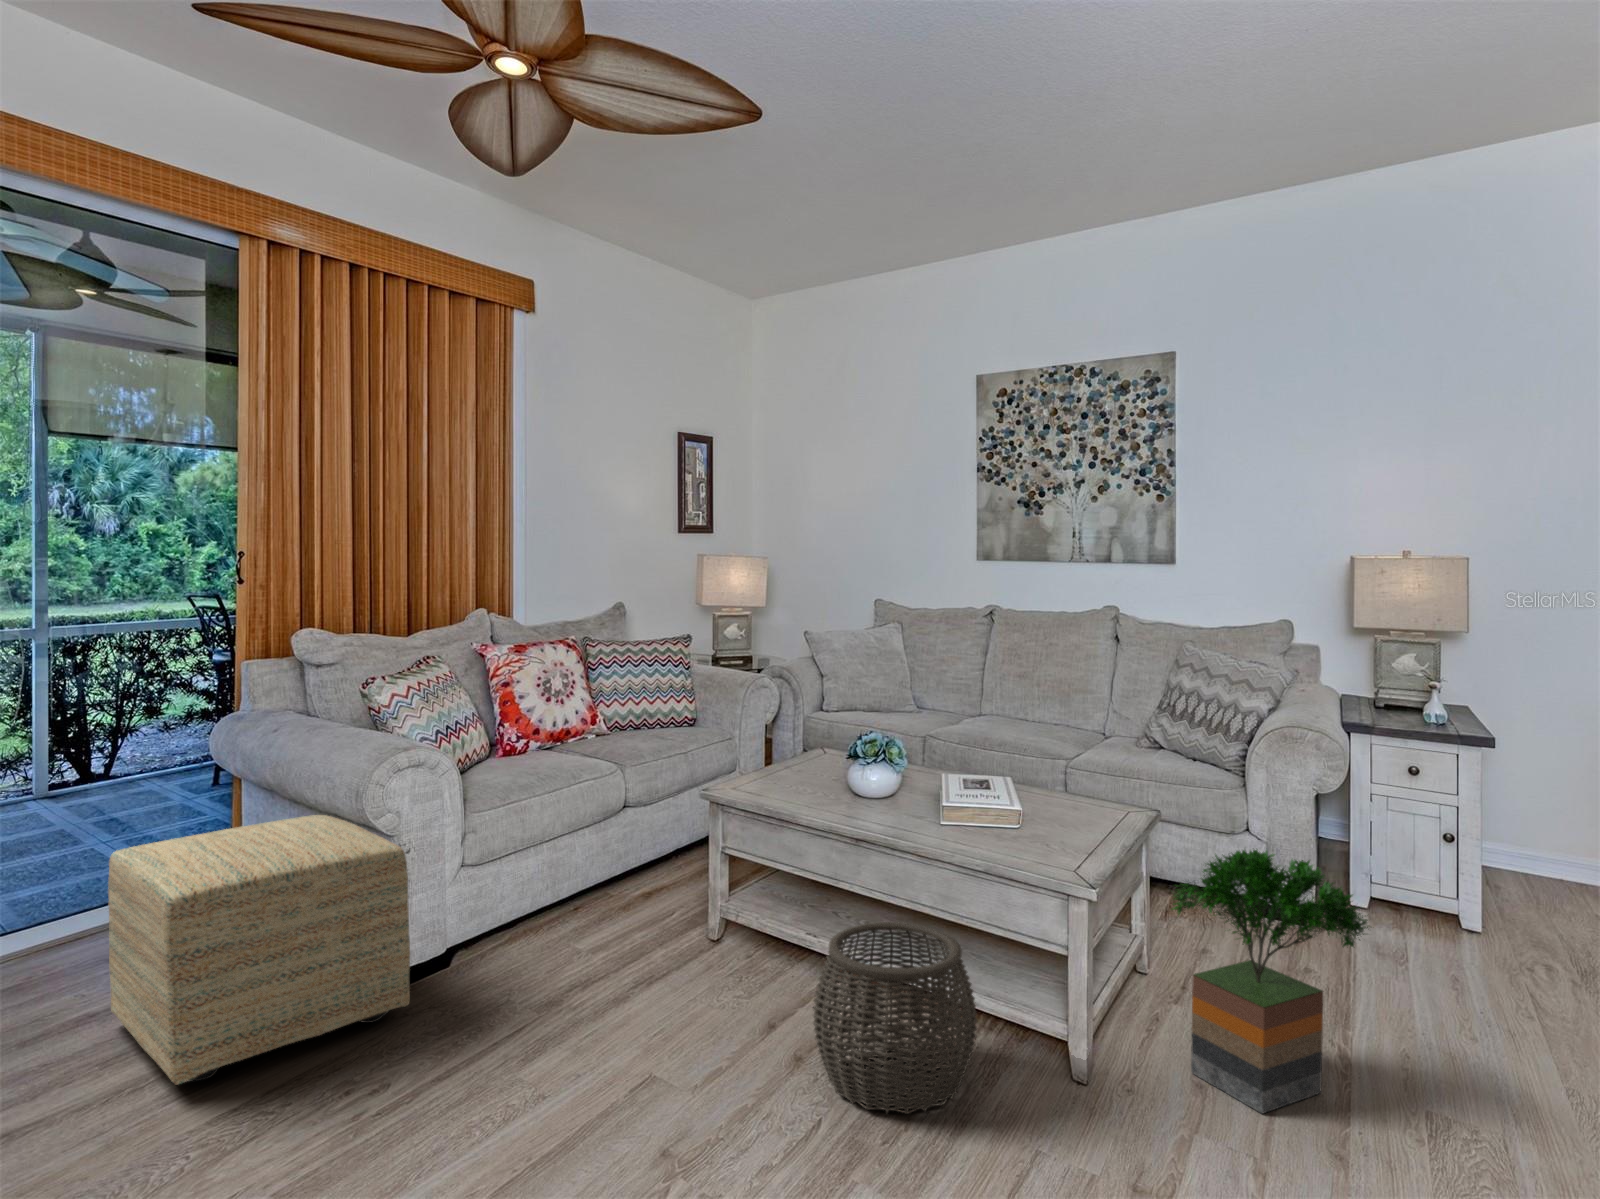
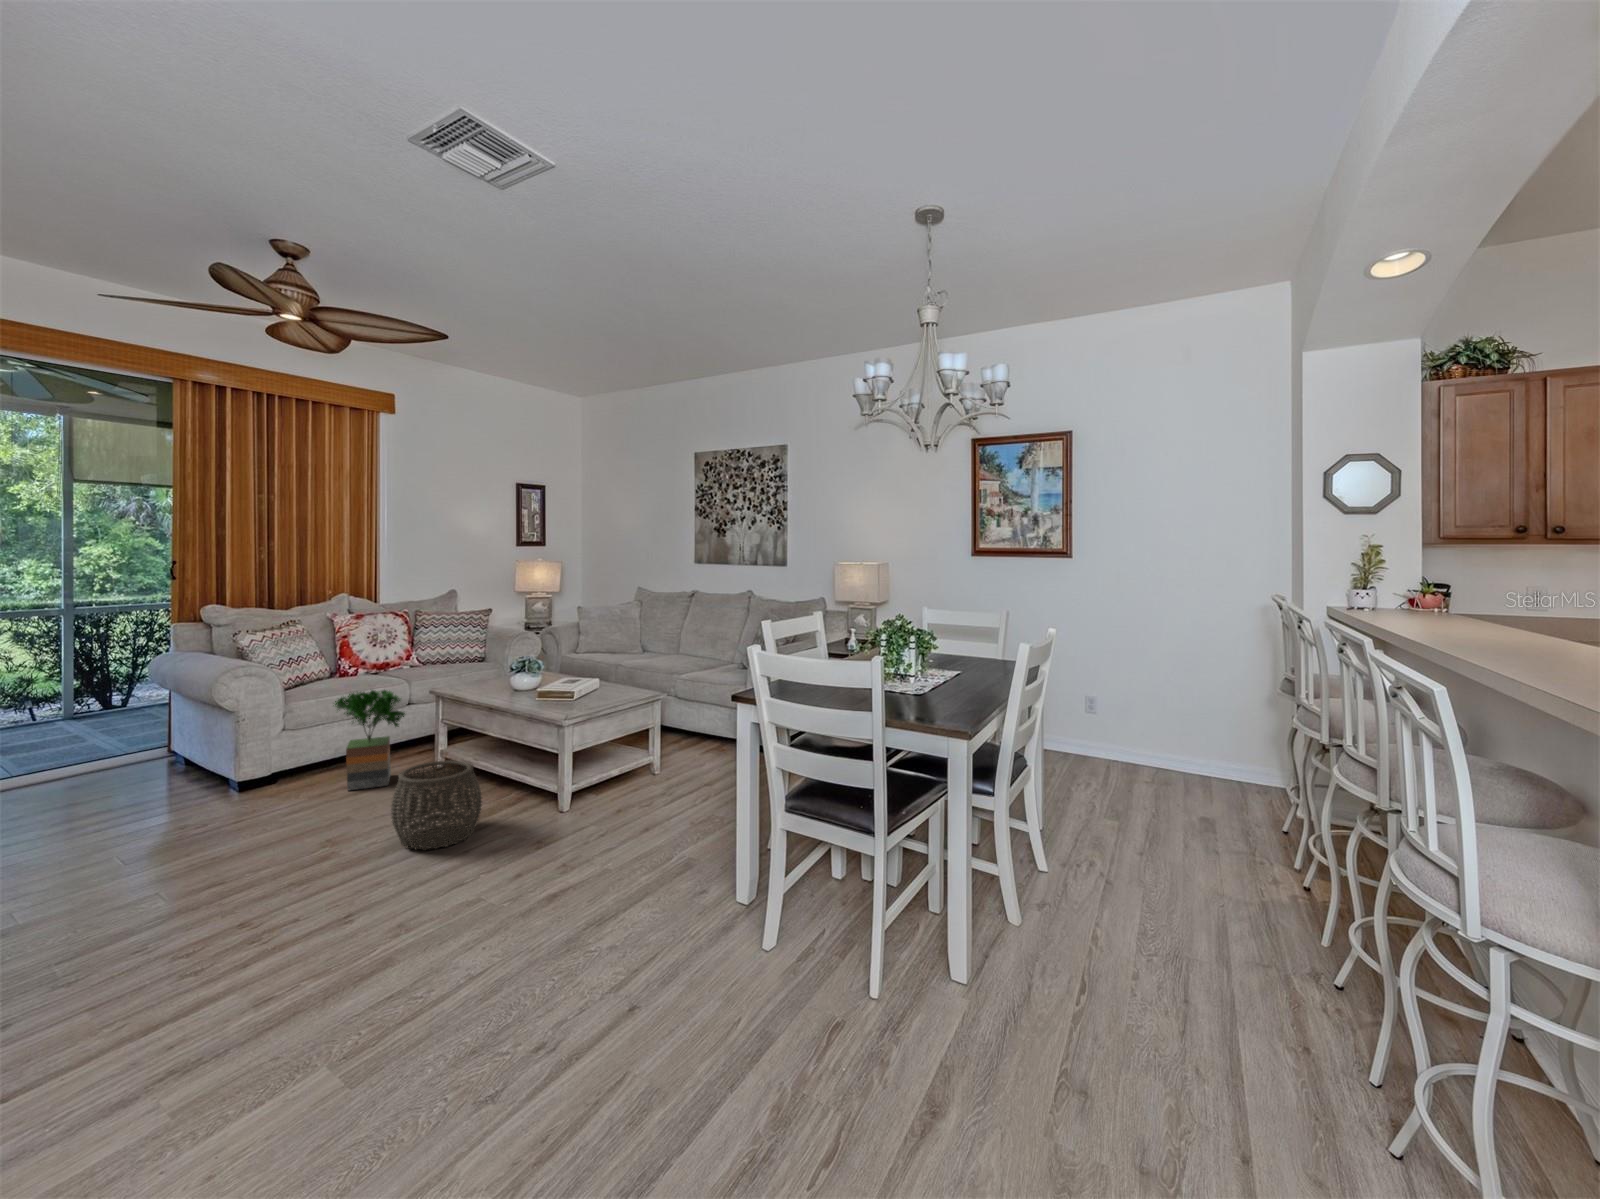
ottoman: present [108,815,410,1085] -> none [52,708,220,838]
potted tree: present [1172,850,1368,1113] -> present [335,690,405,790]

